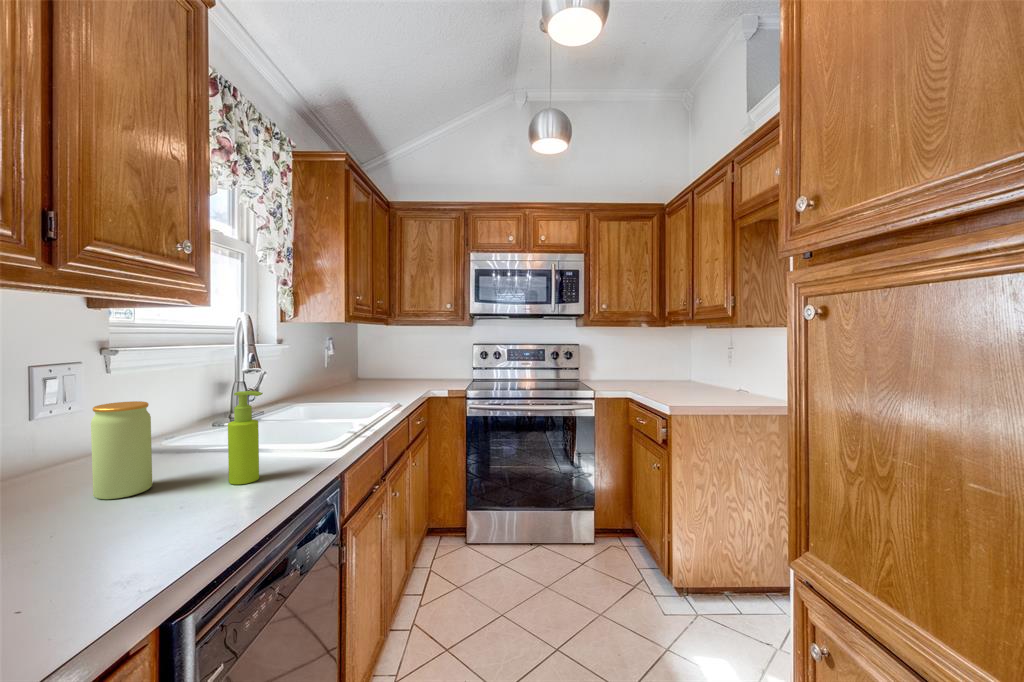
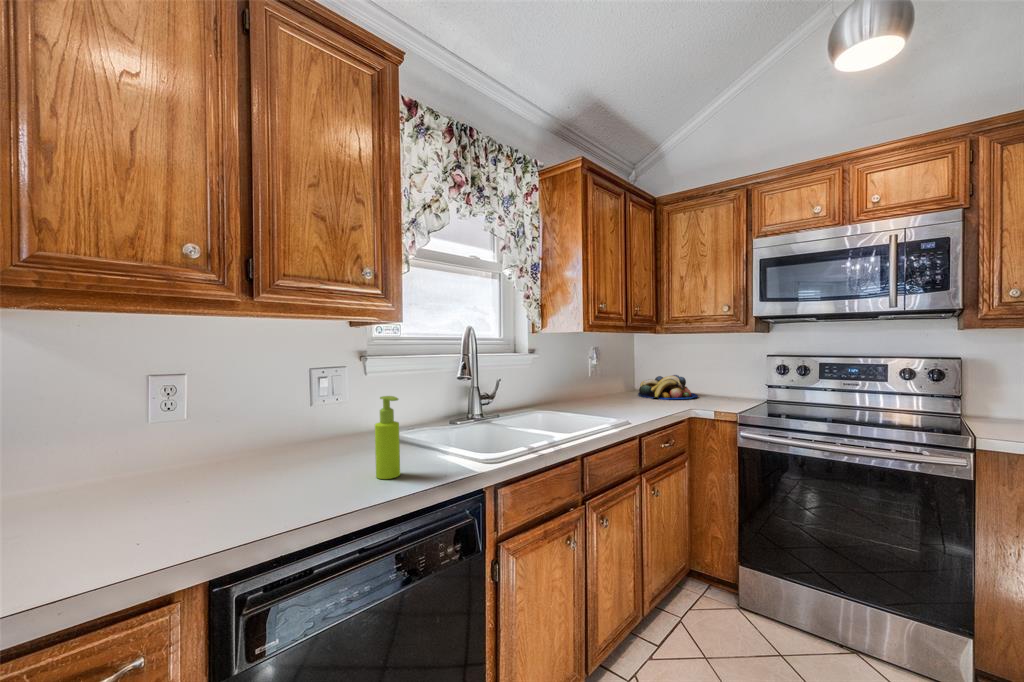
fruit bowl: none [369,363,422,386] -> present [638,375,698,400]
jar: present [91,401,152,499] -> none [301,397,340,471]

